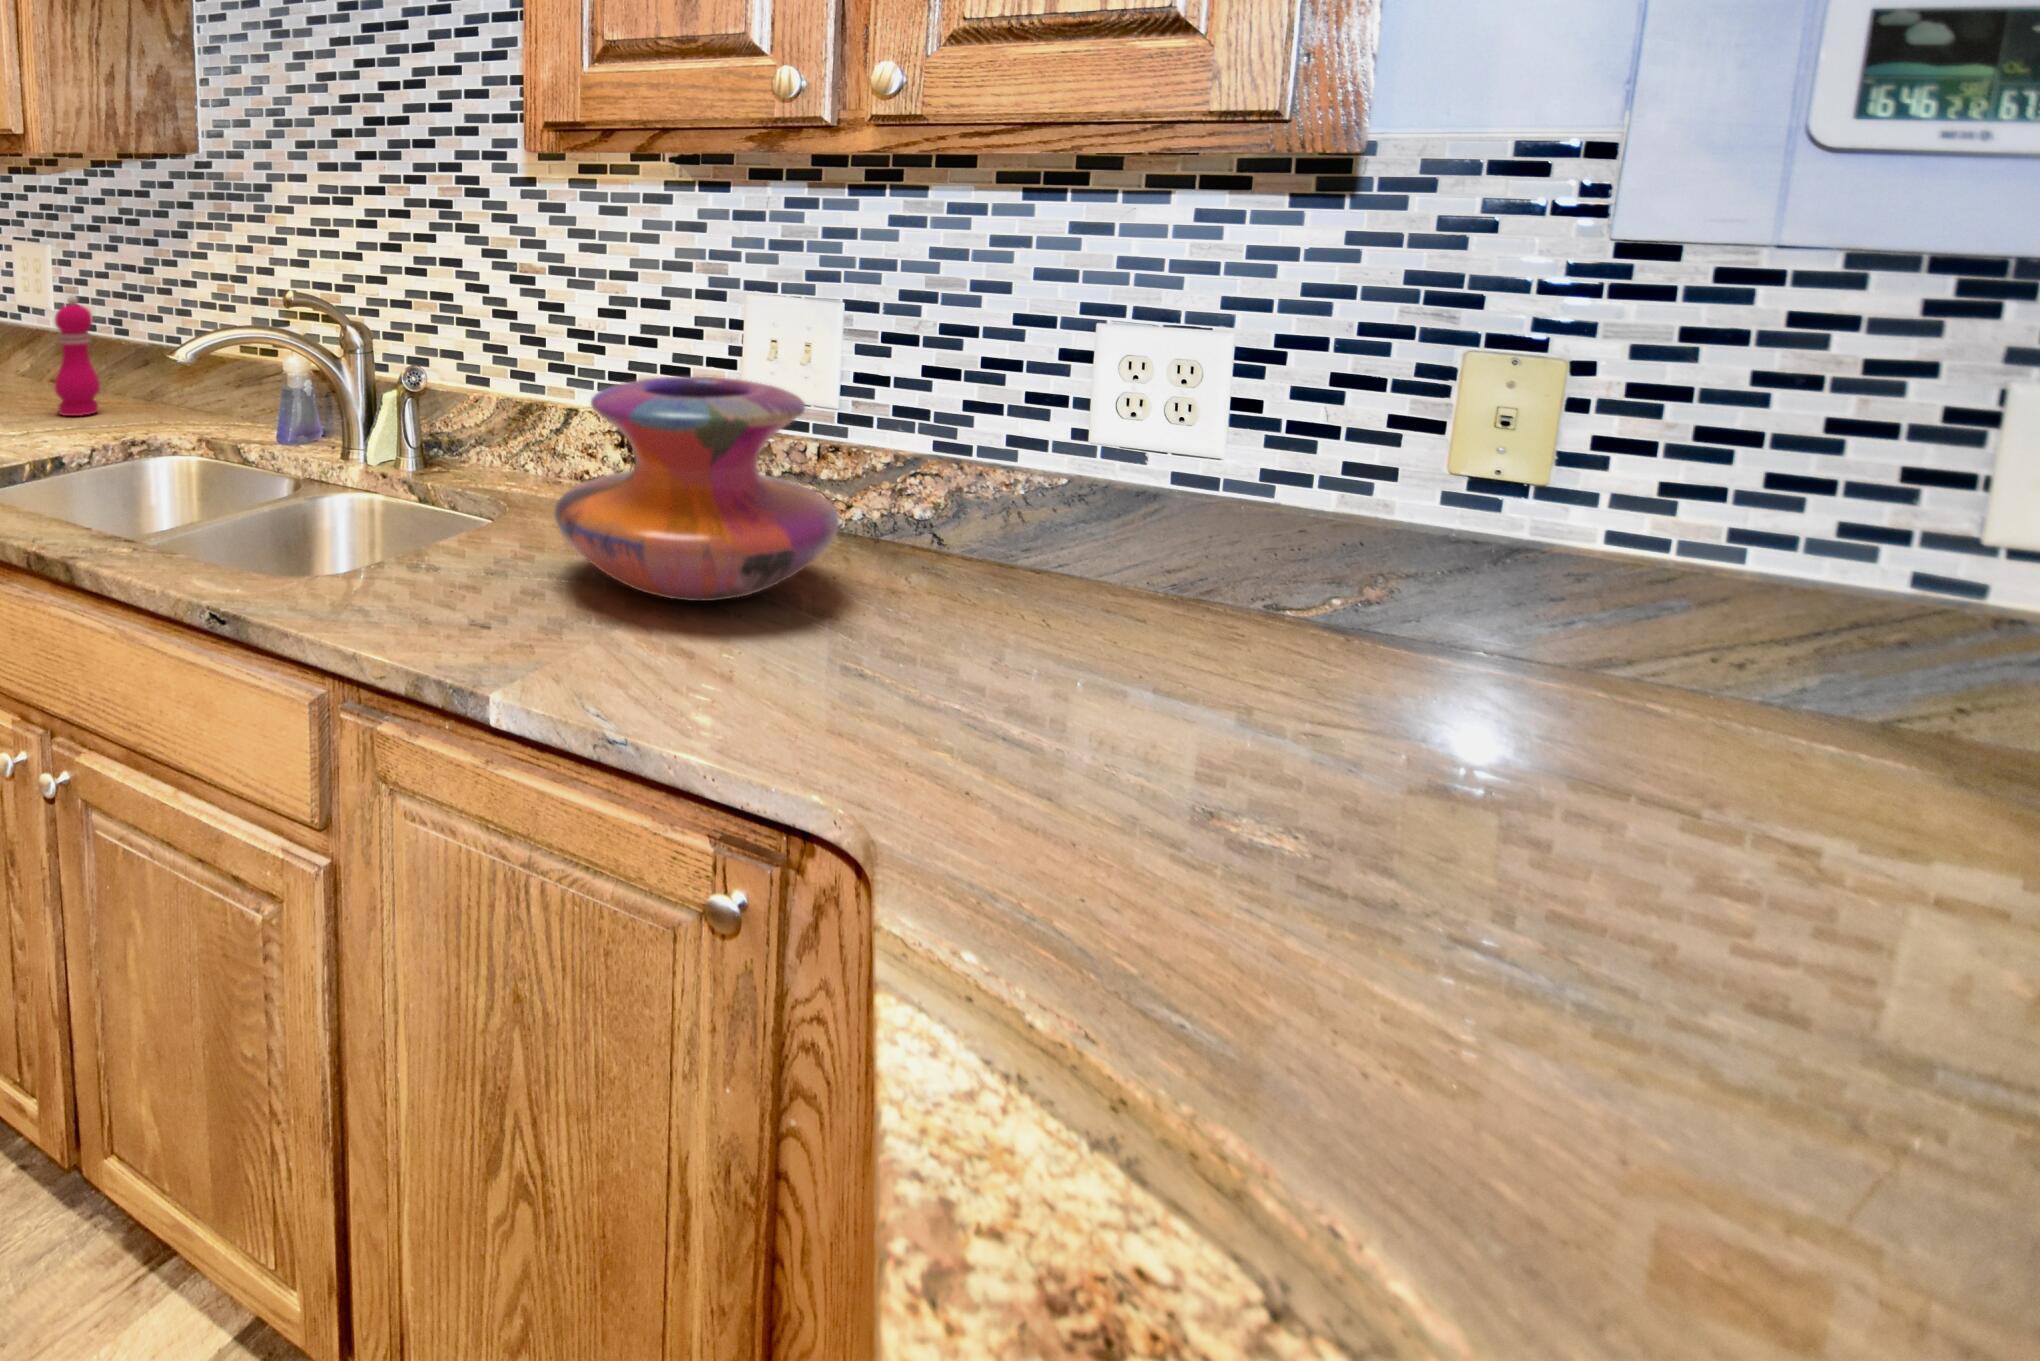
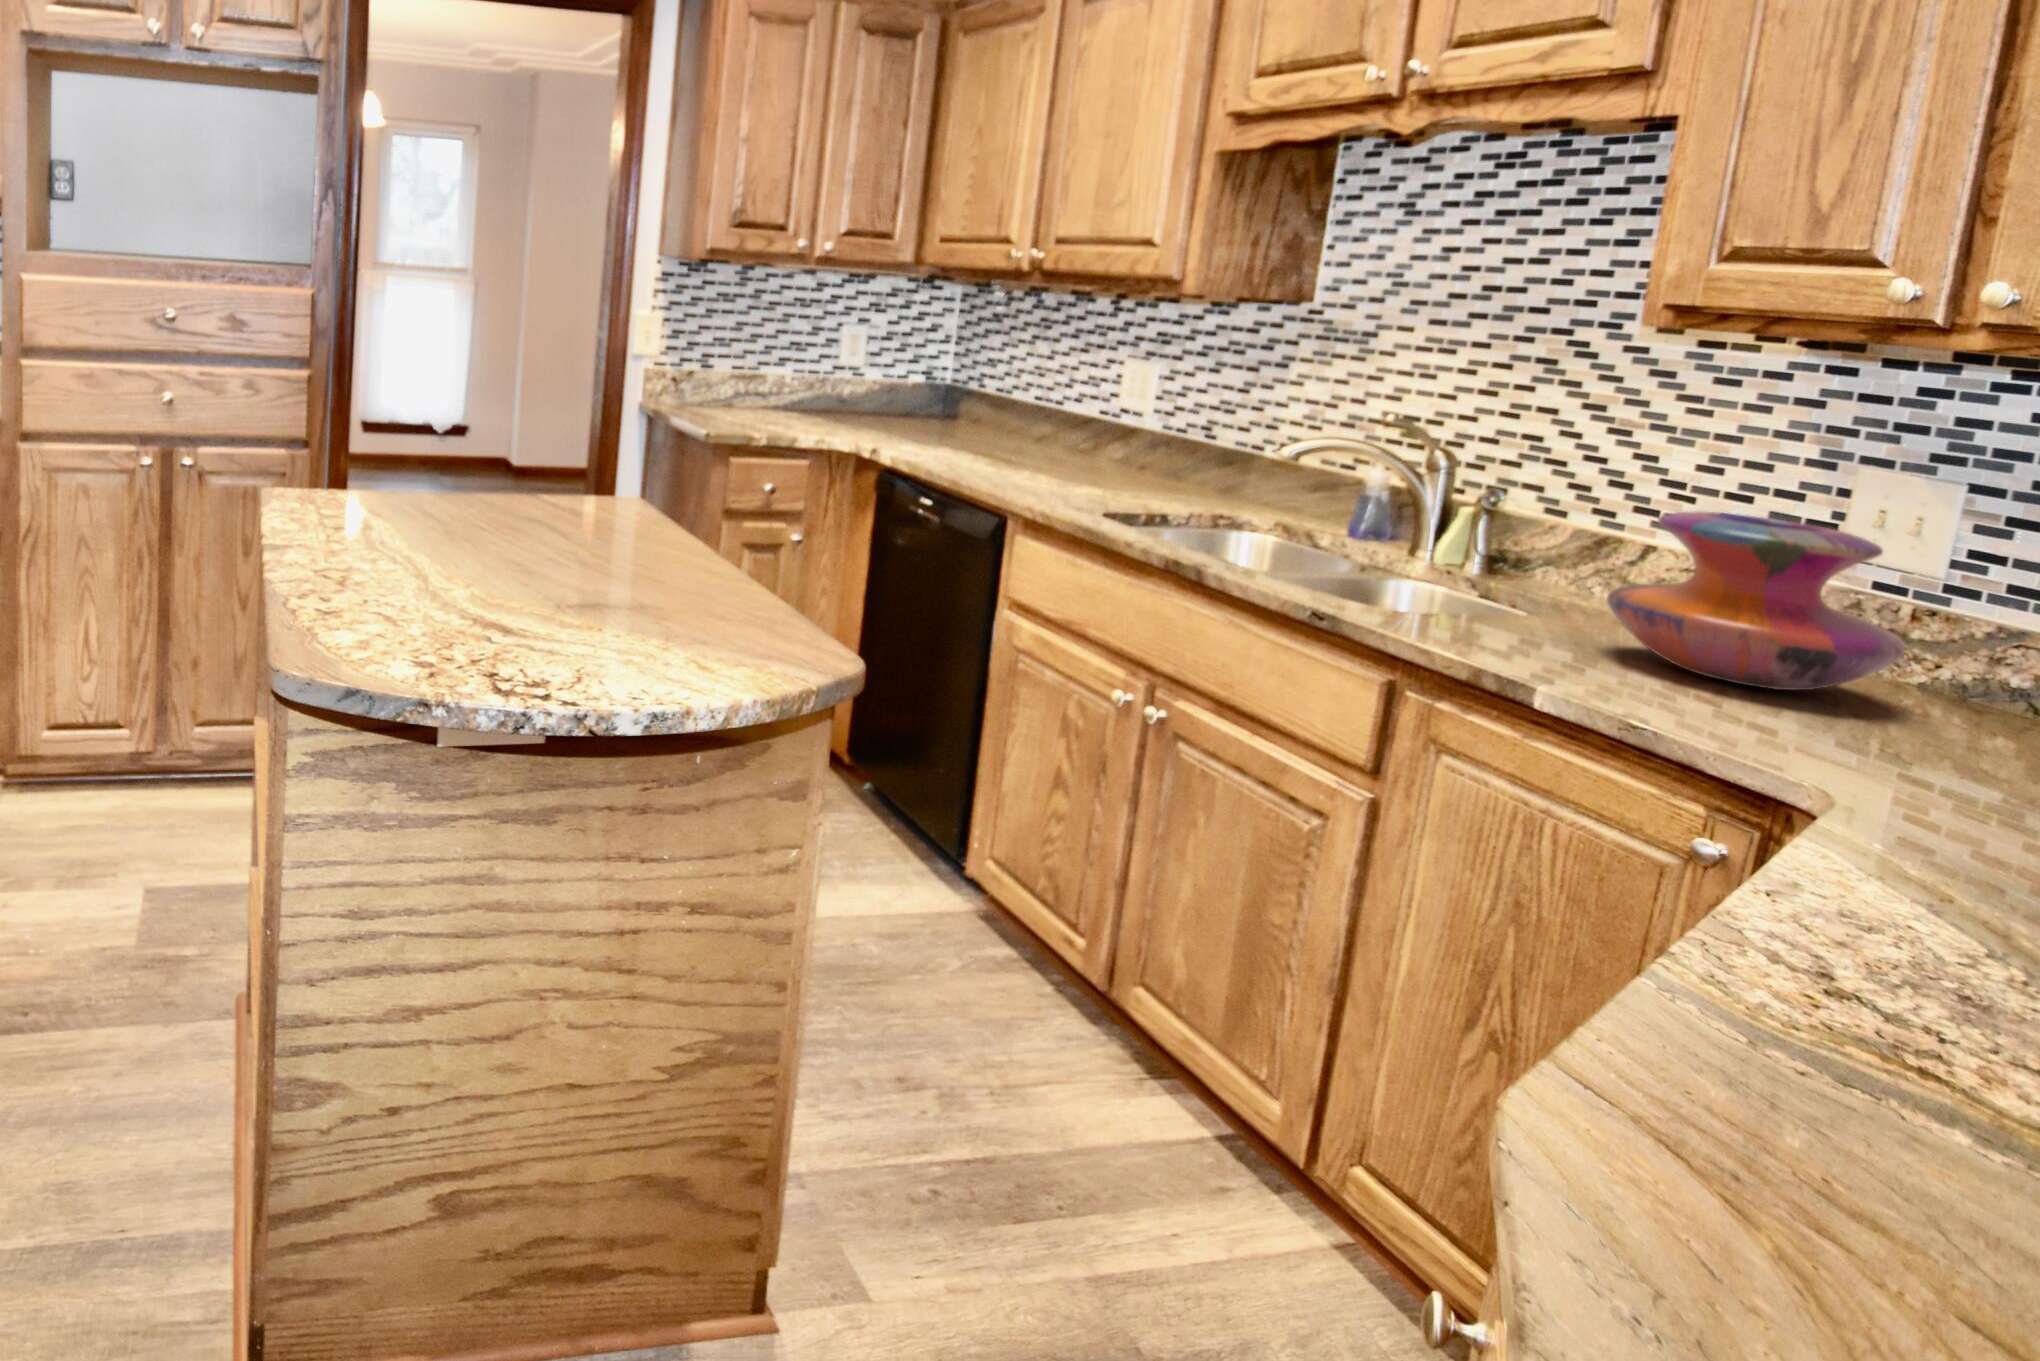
pepper mill: present [55,296,100,416] -> none [1153,403,1194,495]

